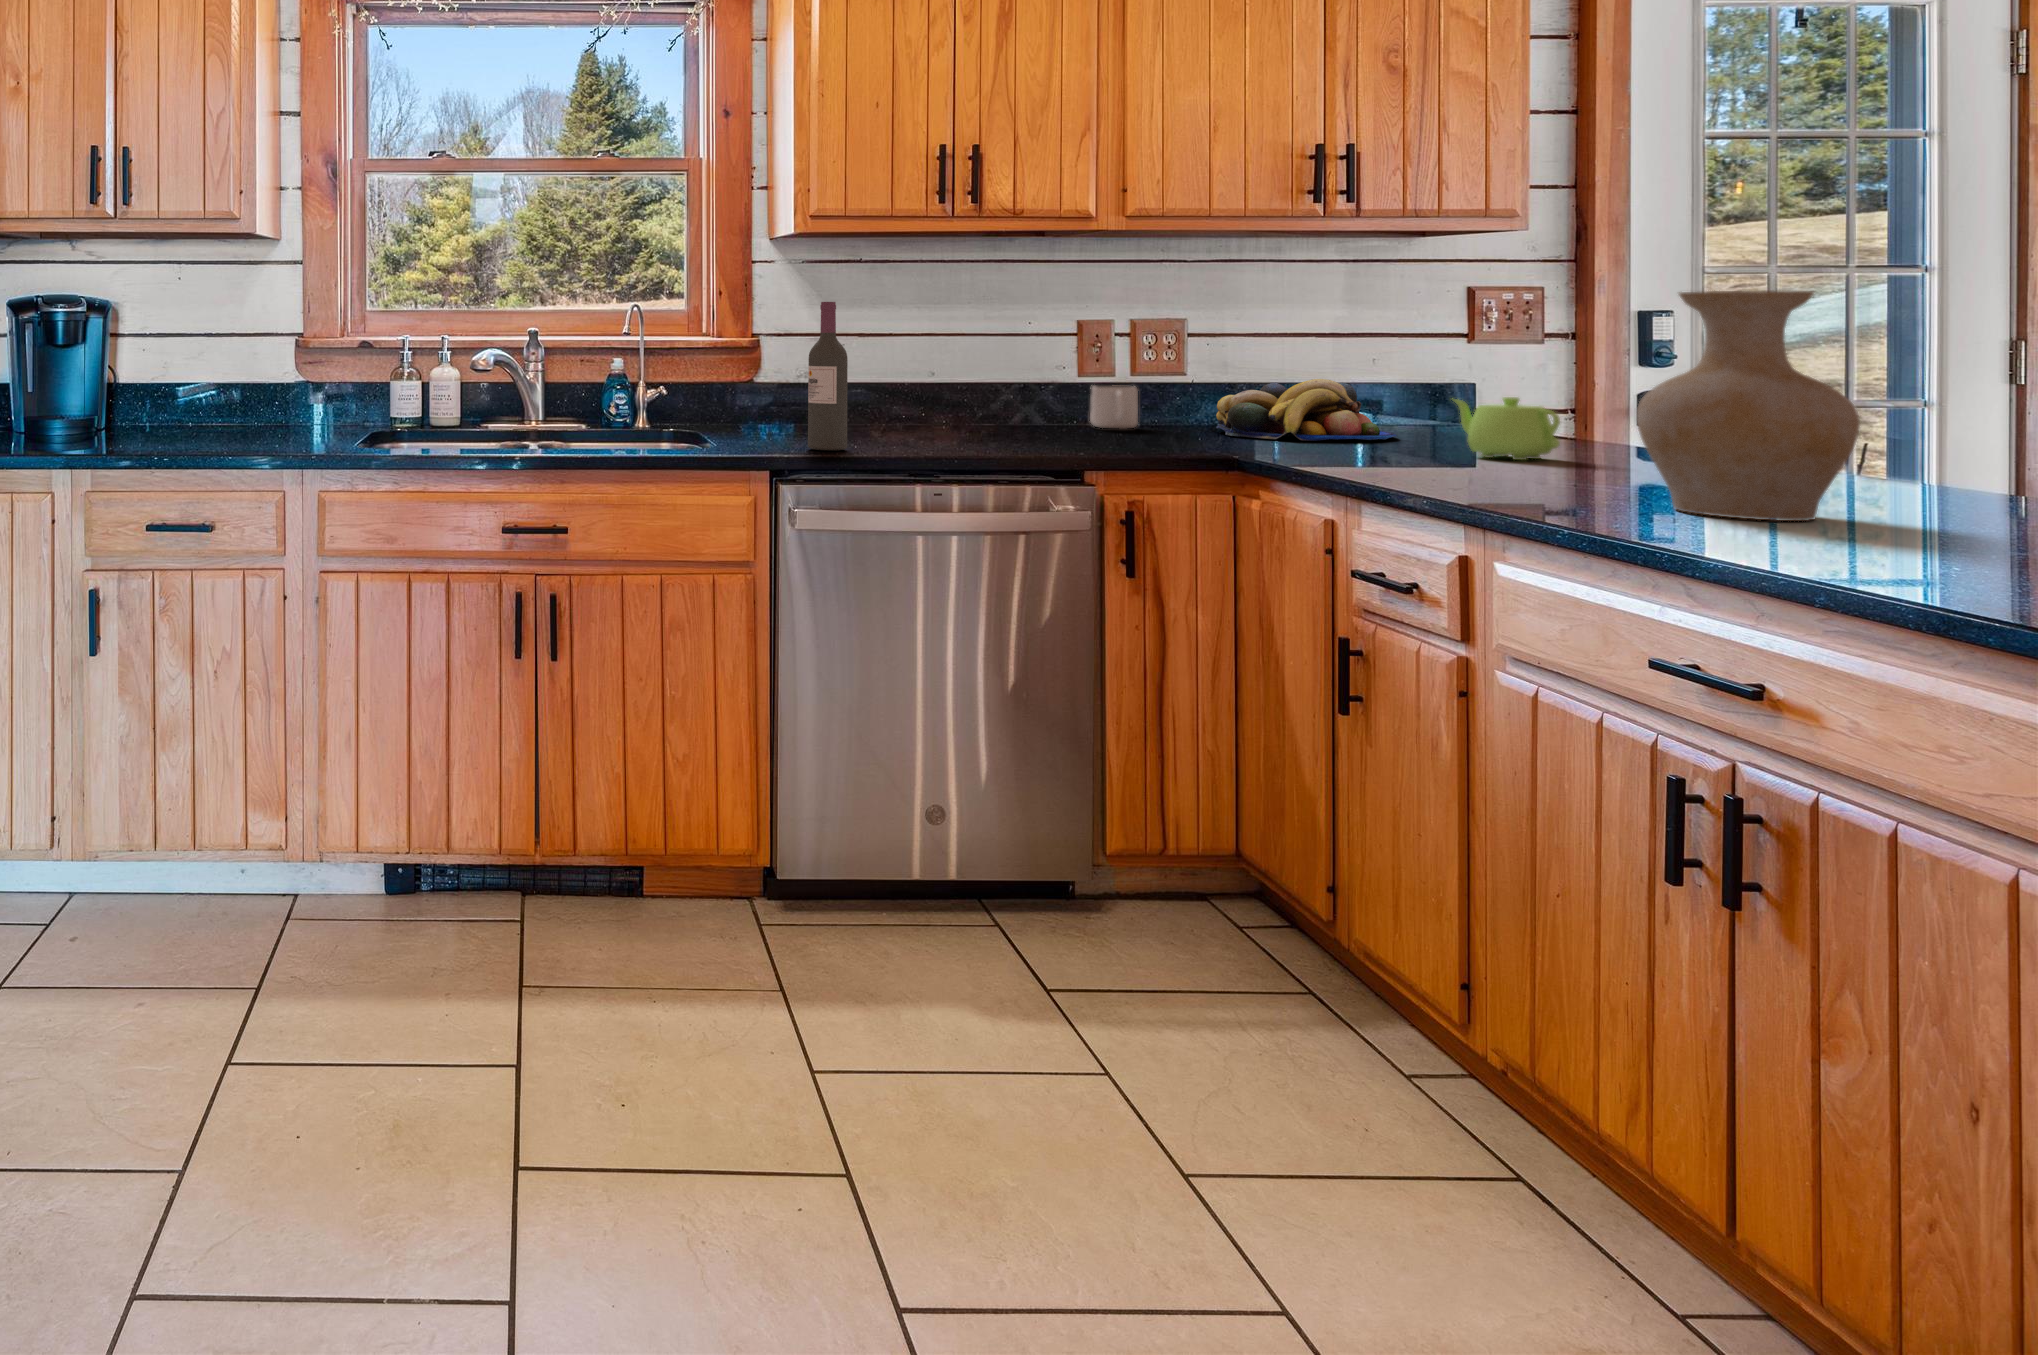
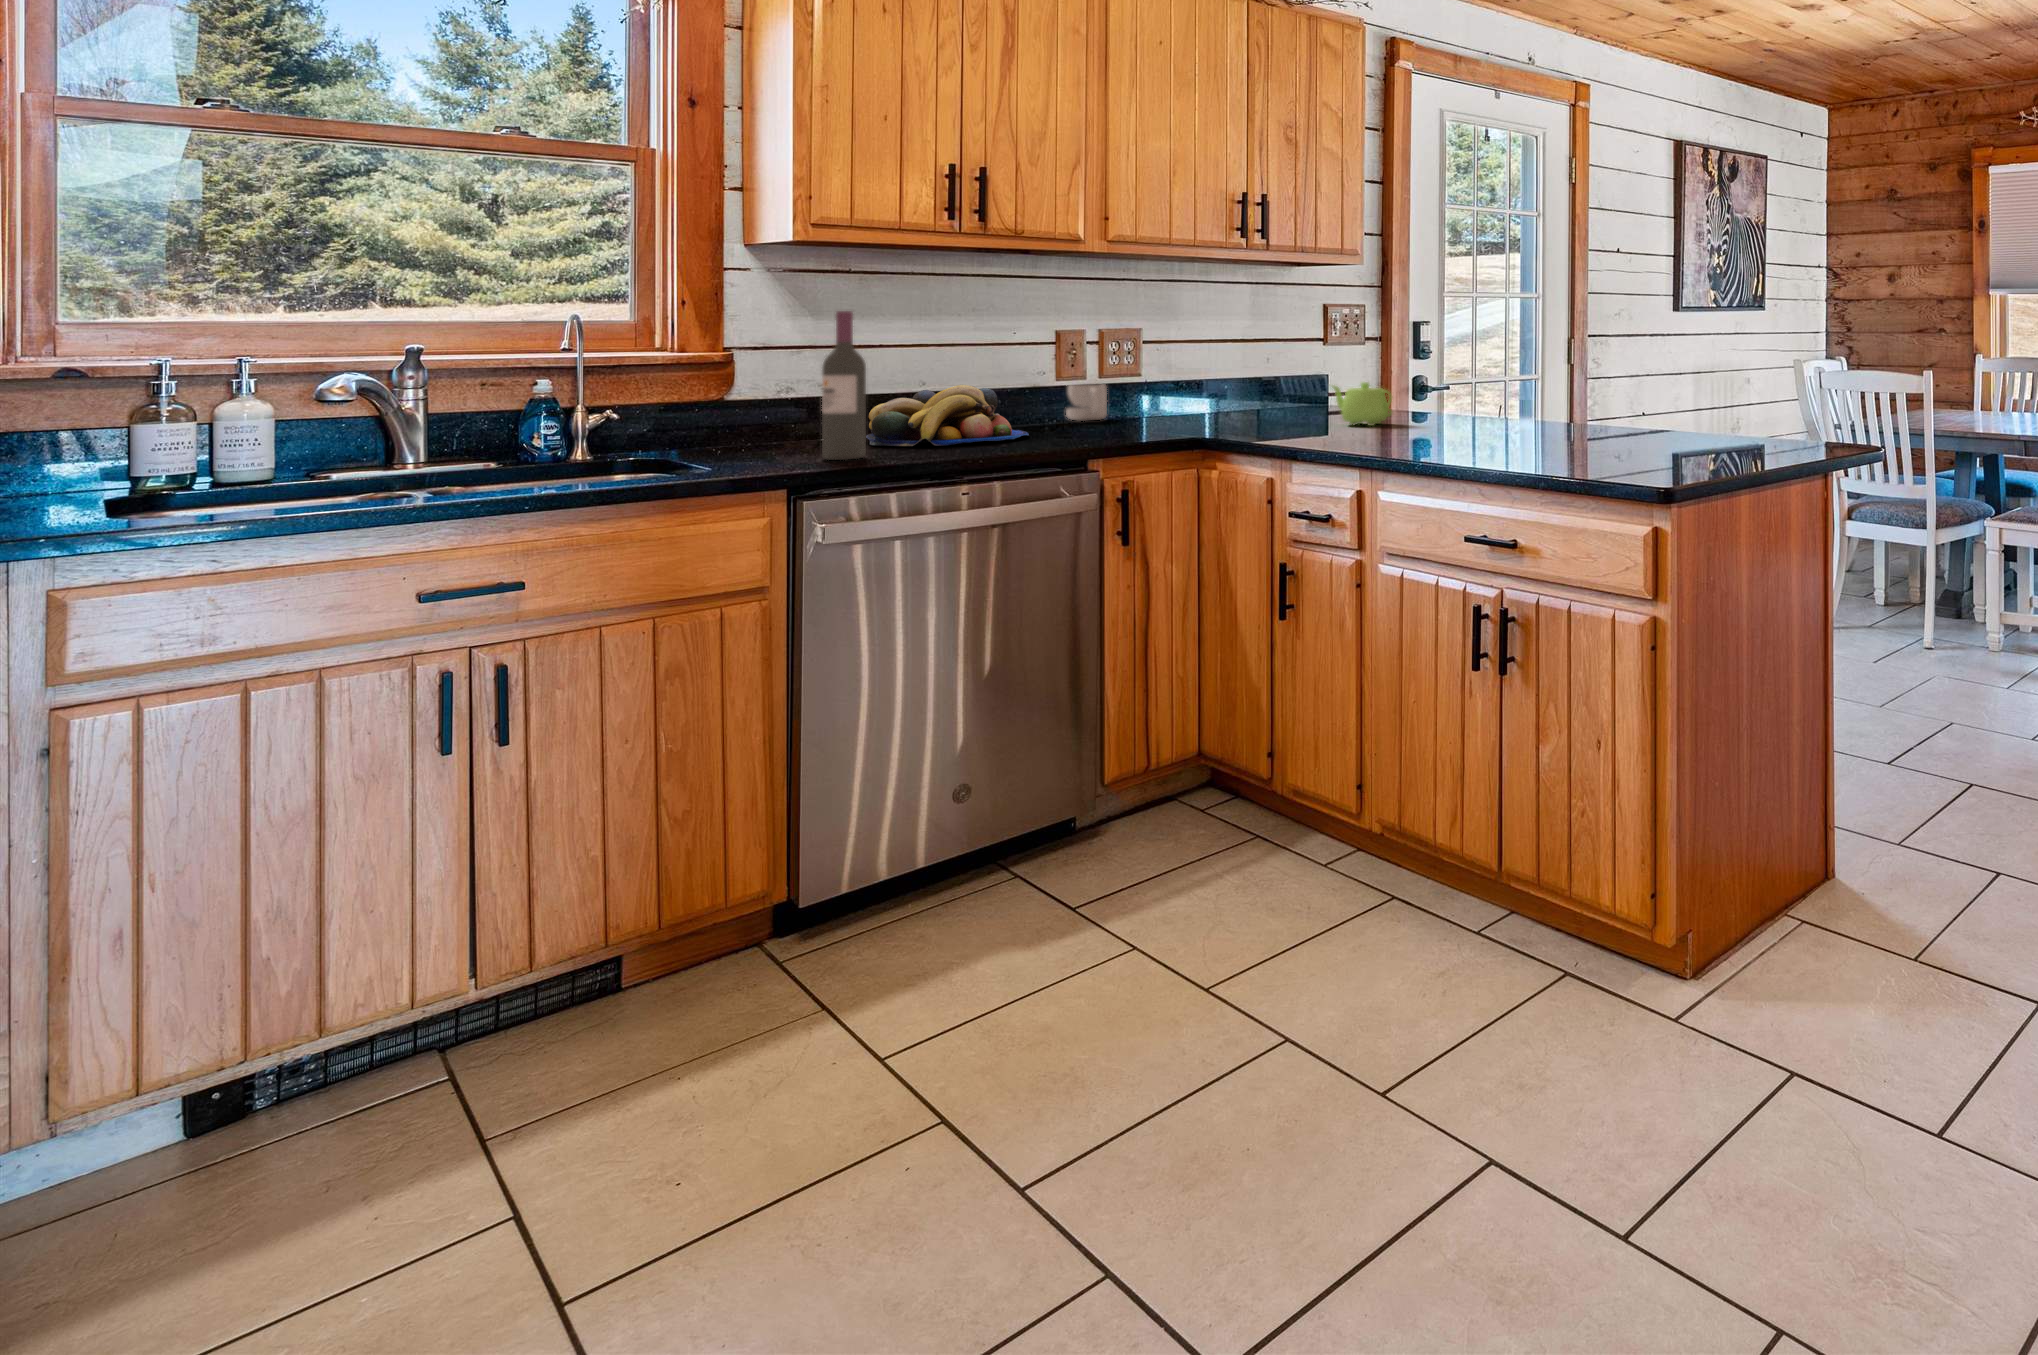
vase: present [1637,290,1860,521] -> none [1453,314,1552,453]
fruit bowl: present [1216,379,1397,441] -> present [866,385,1029,446]

